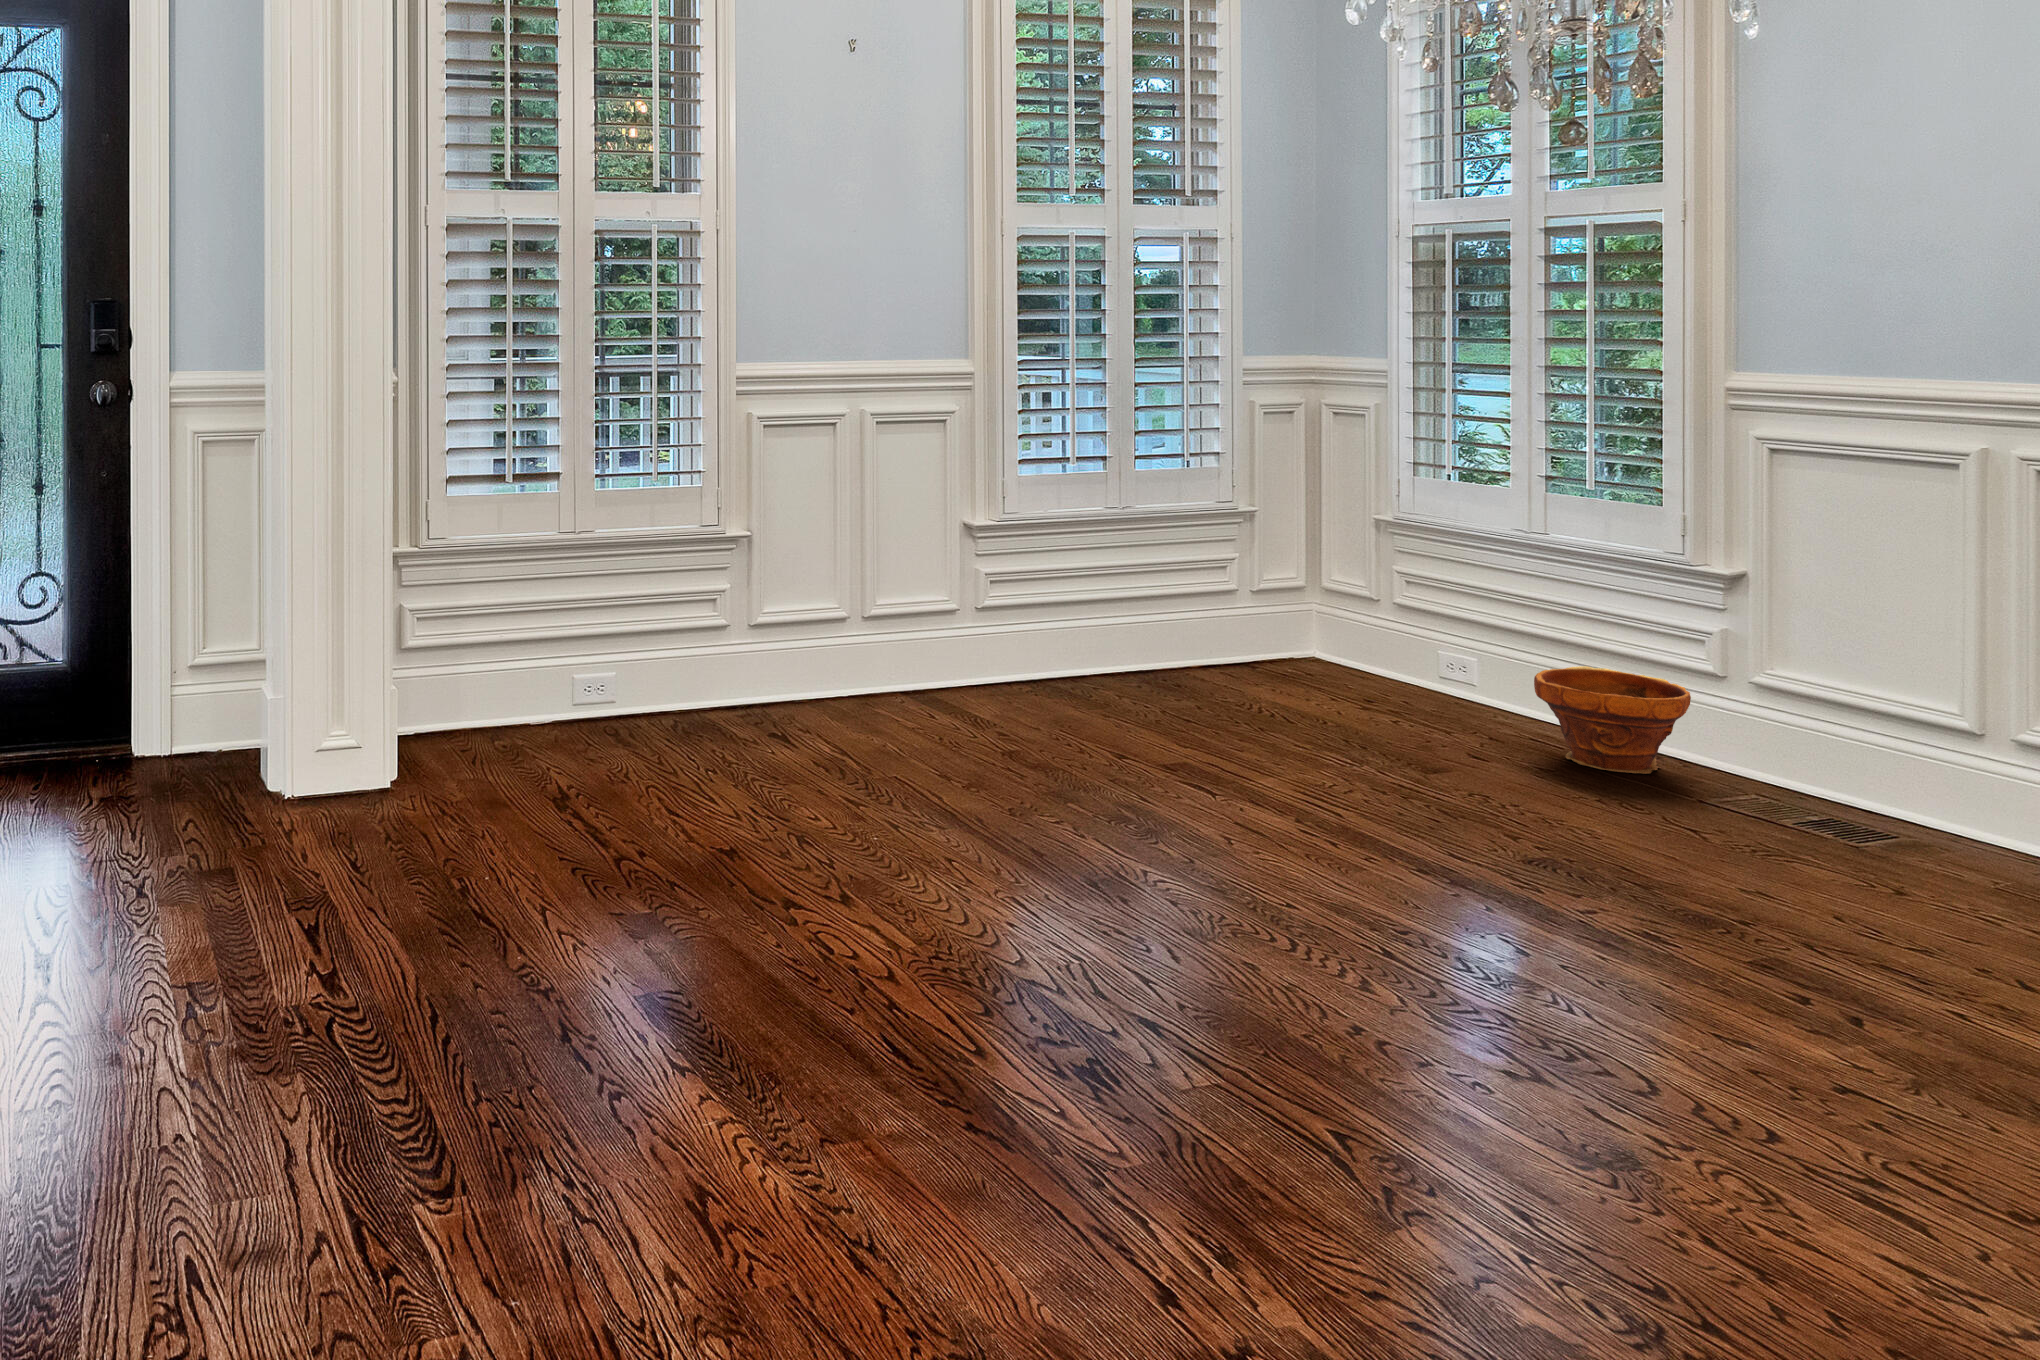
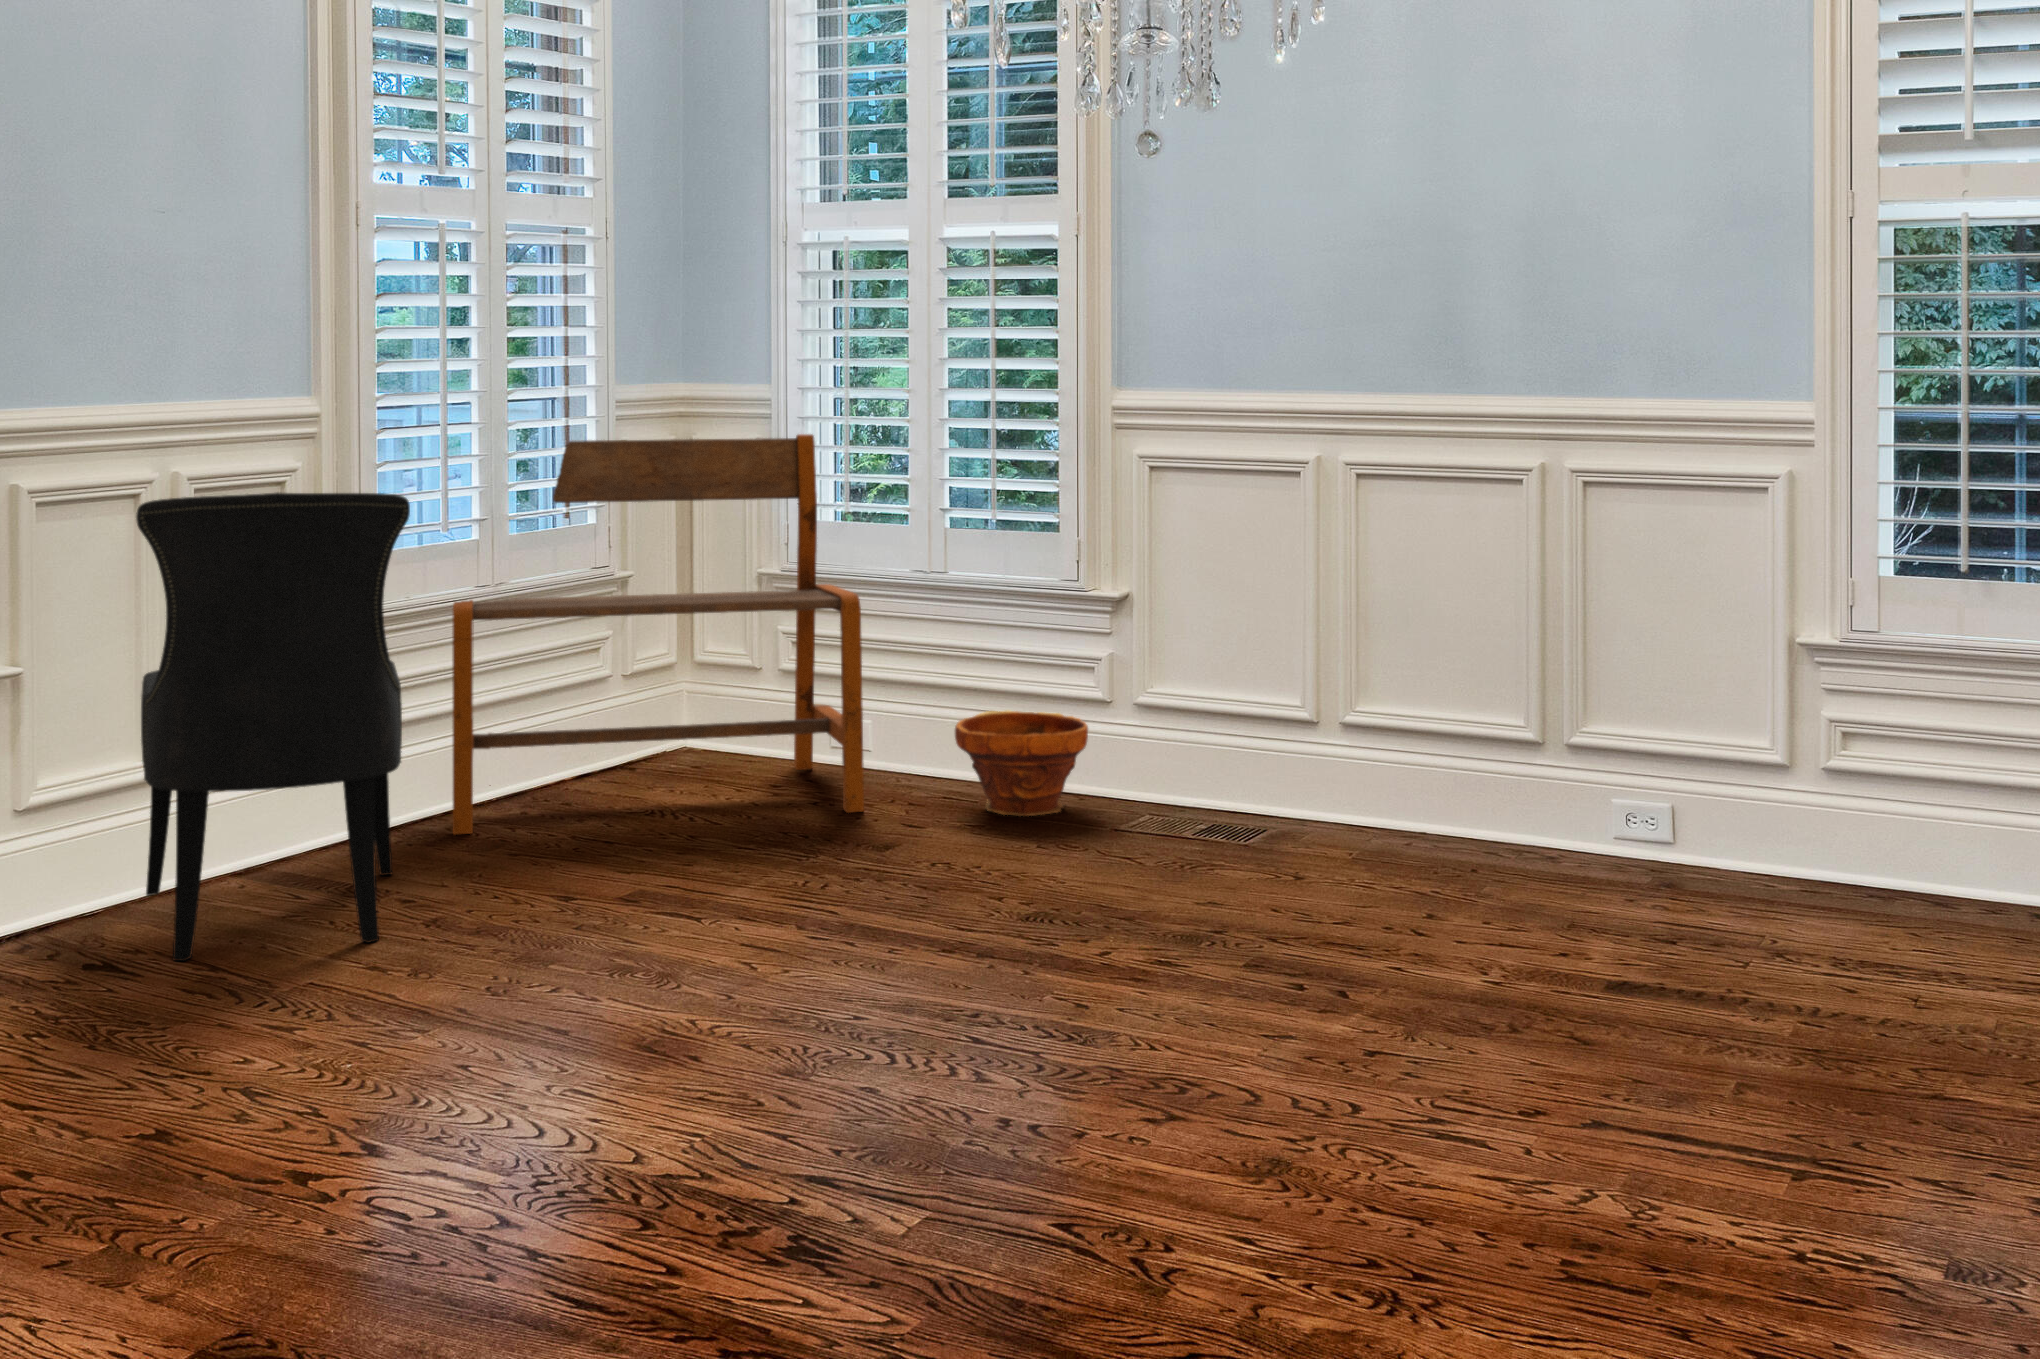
bench: none [1068,392,1439,737] -> present [453,434,864,834]
dining chair: none [801,427,1006,758] -> present [136,493,410,961]

